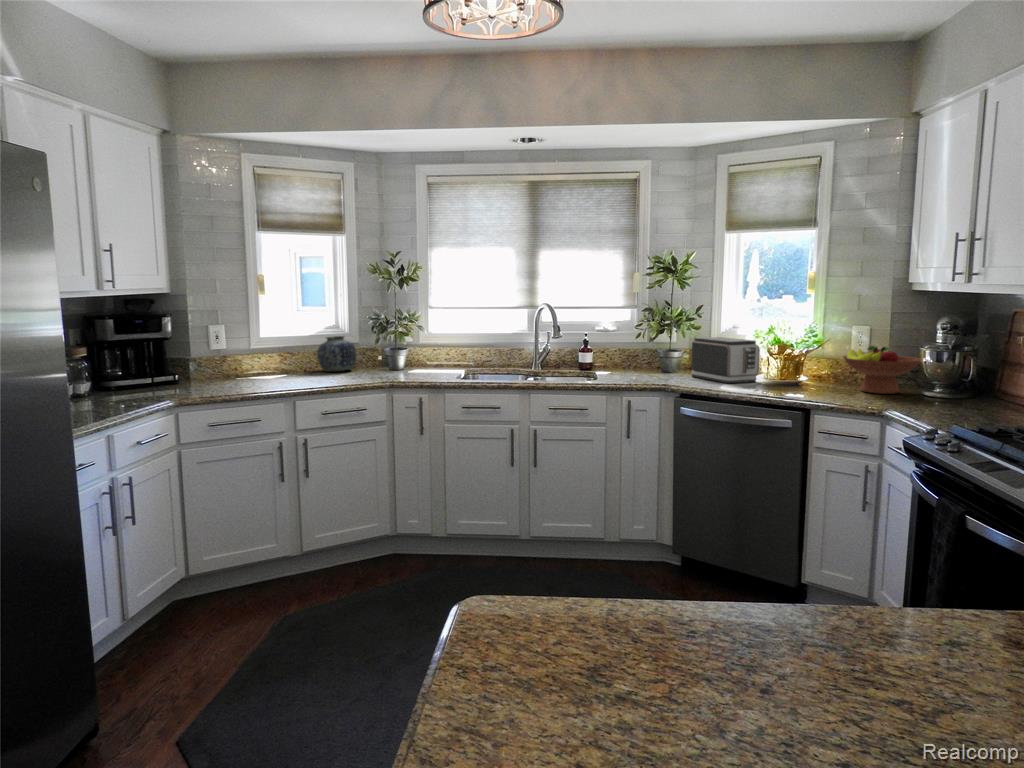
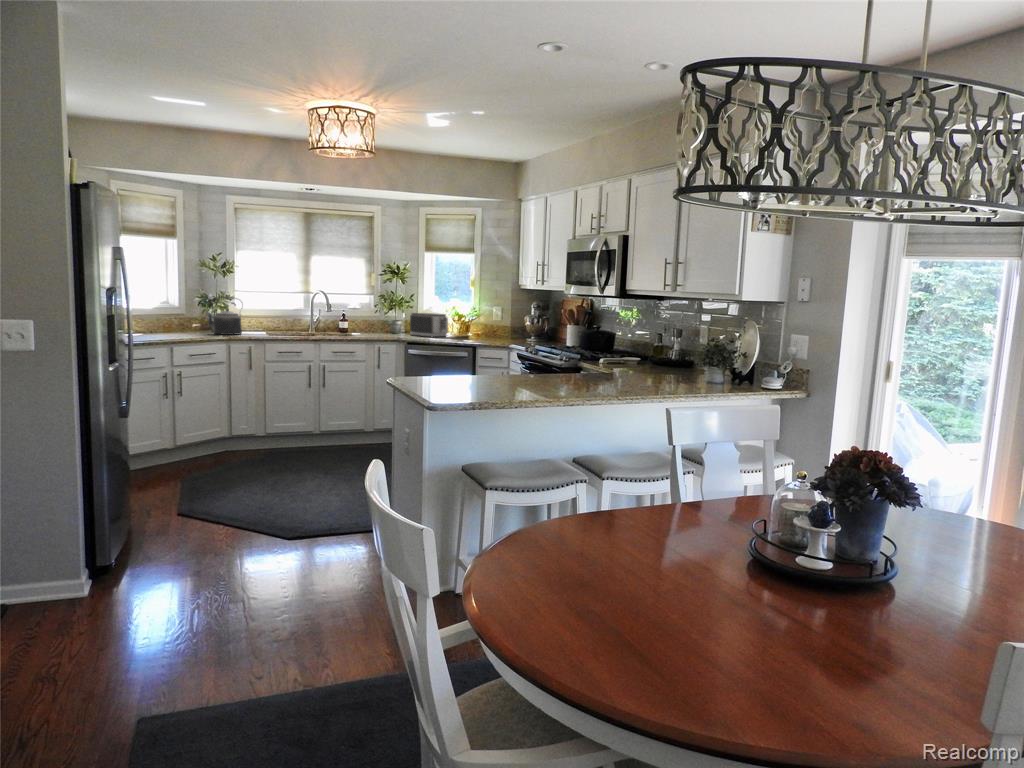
kettle: none [373,319,423,376] -> present [206,297,242,335]
vase: present [317,336,357,372] -> none [159,308,189,332]
fruit bowl: present [843,346,922,394] -> none [490,316,526,340]

